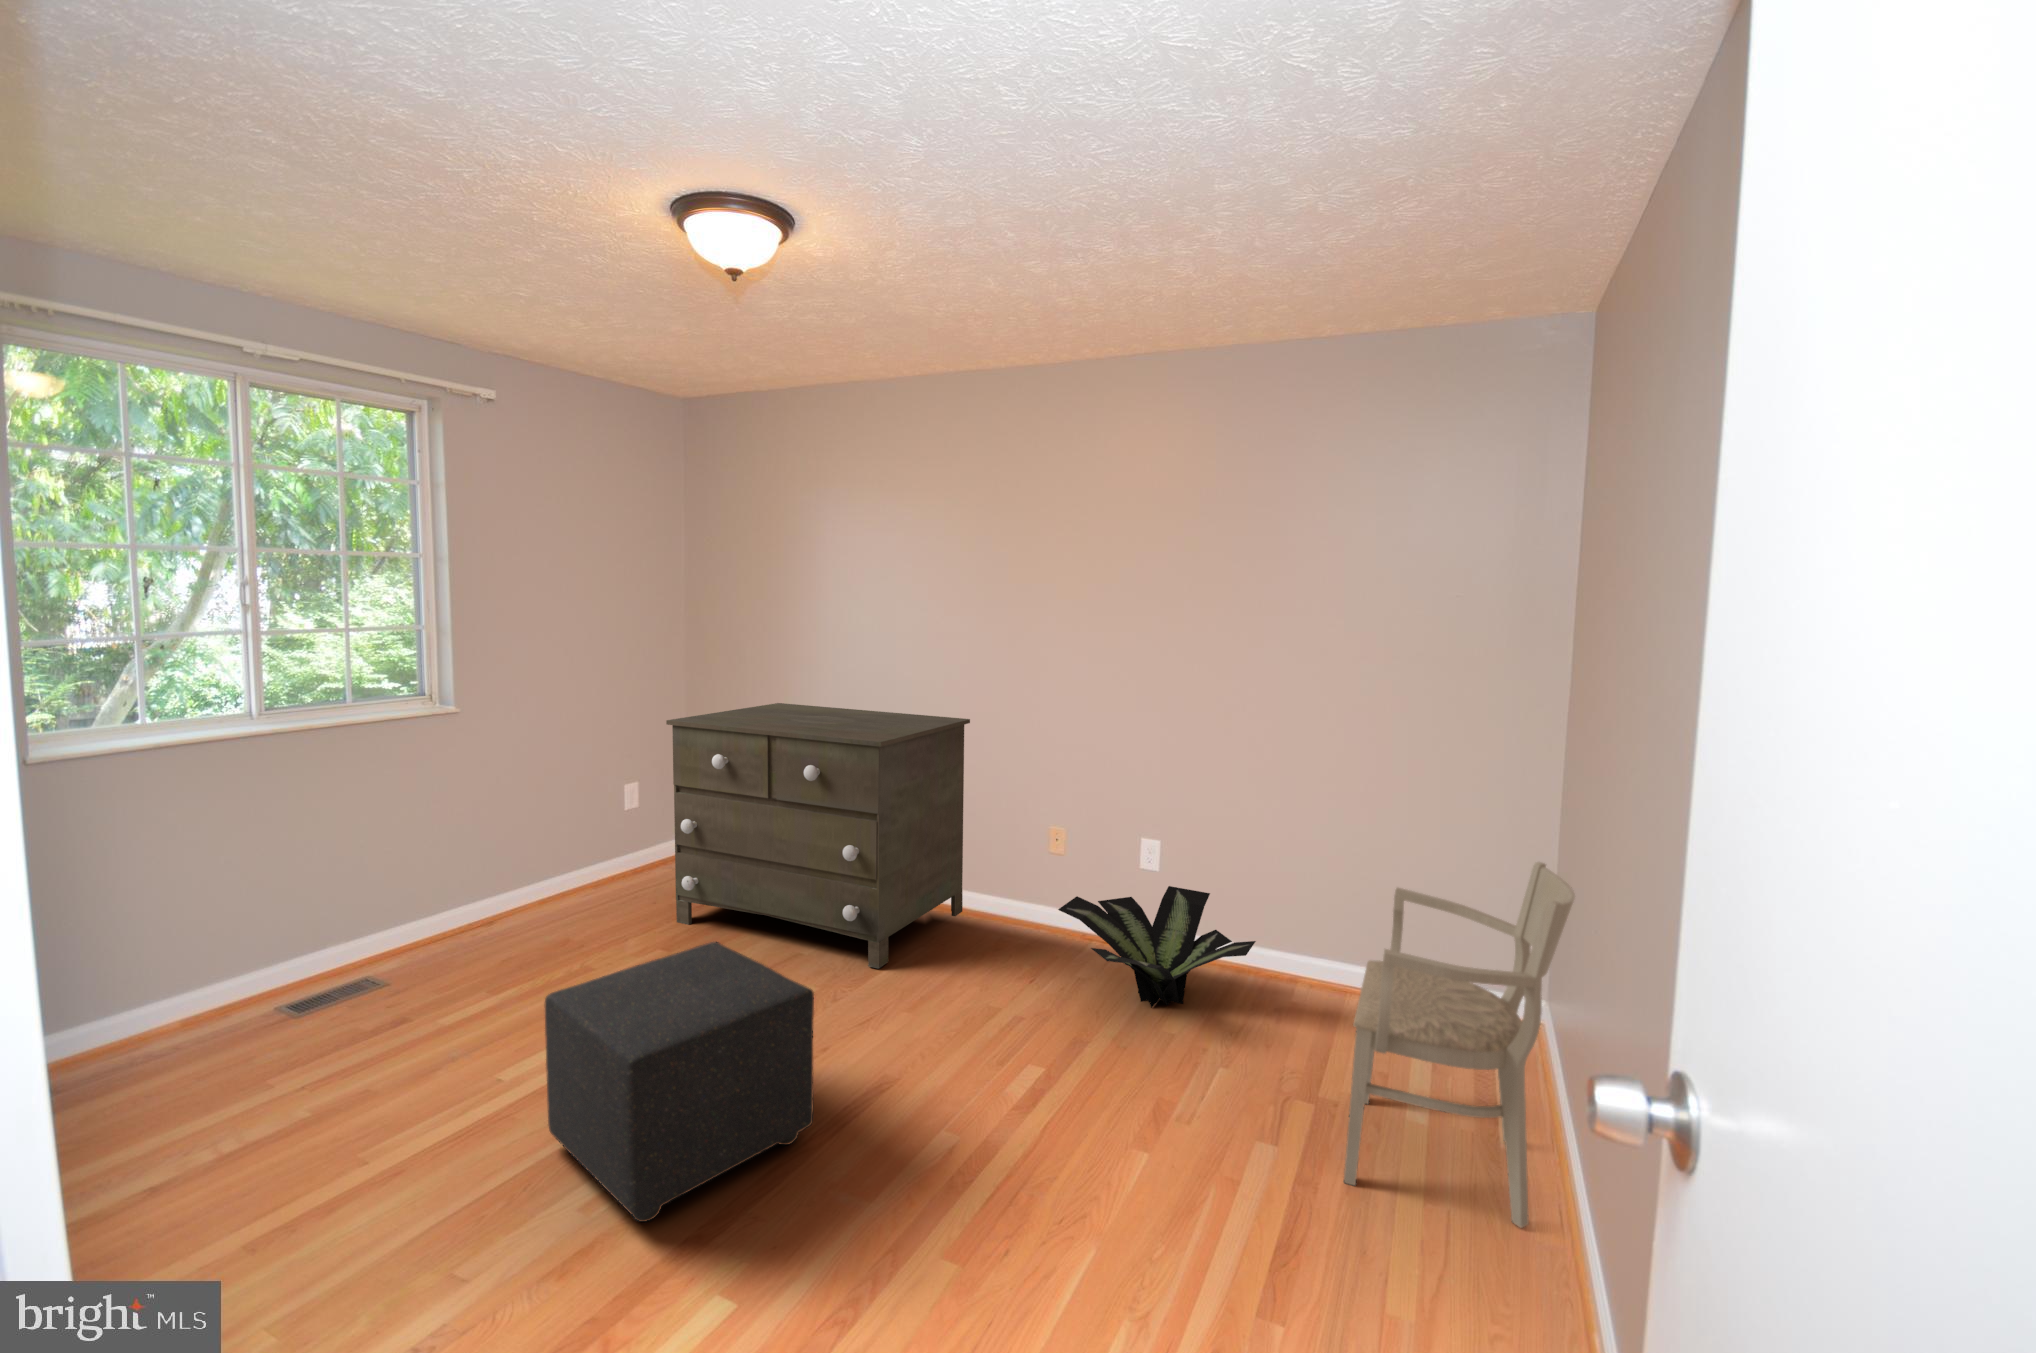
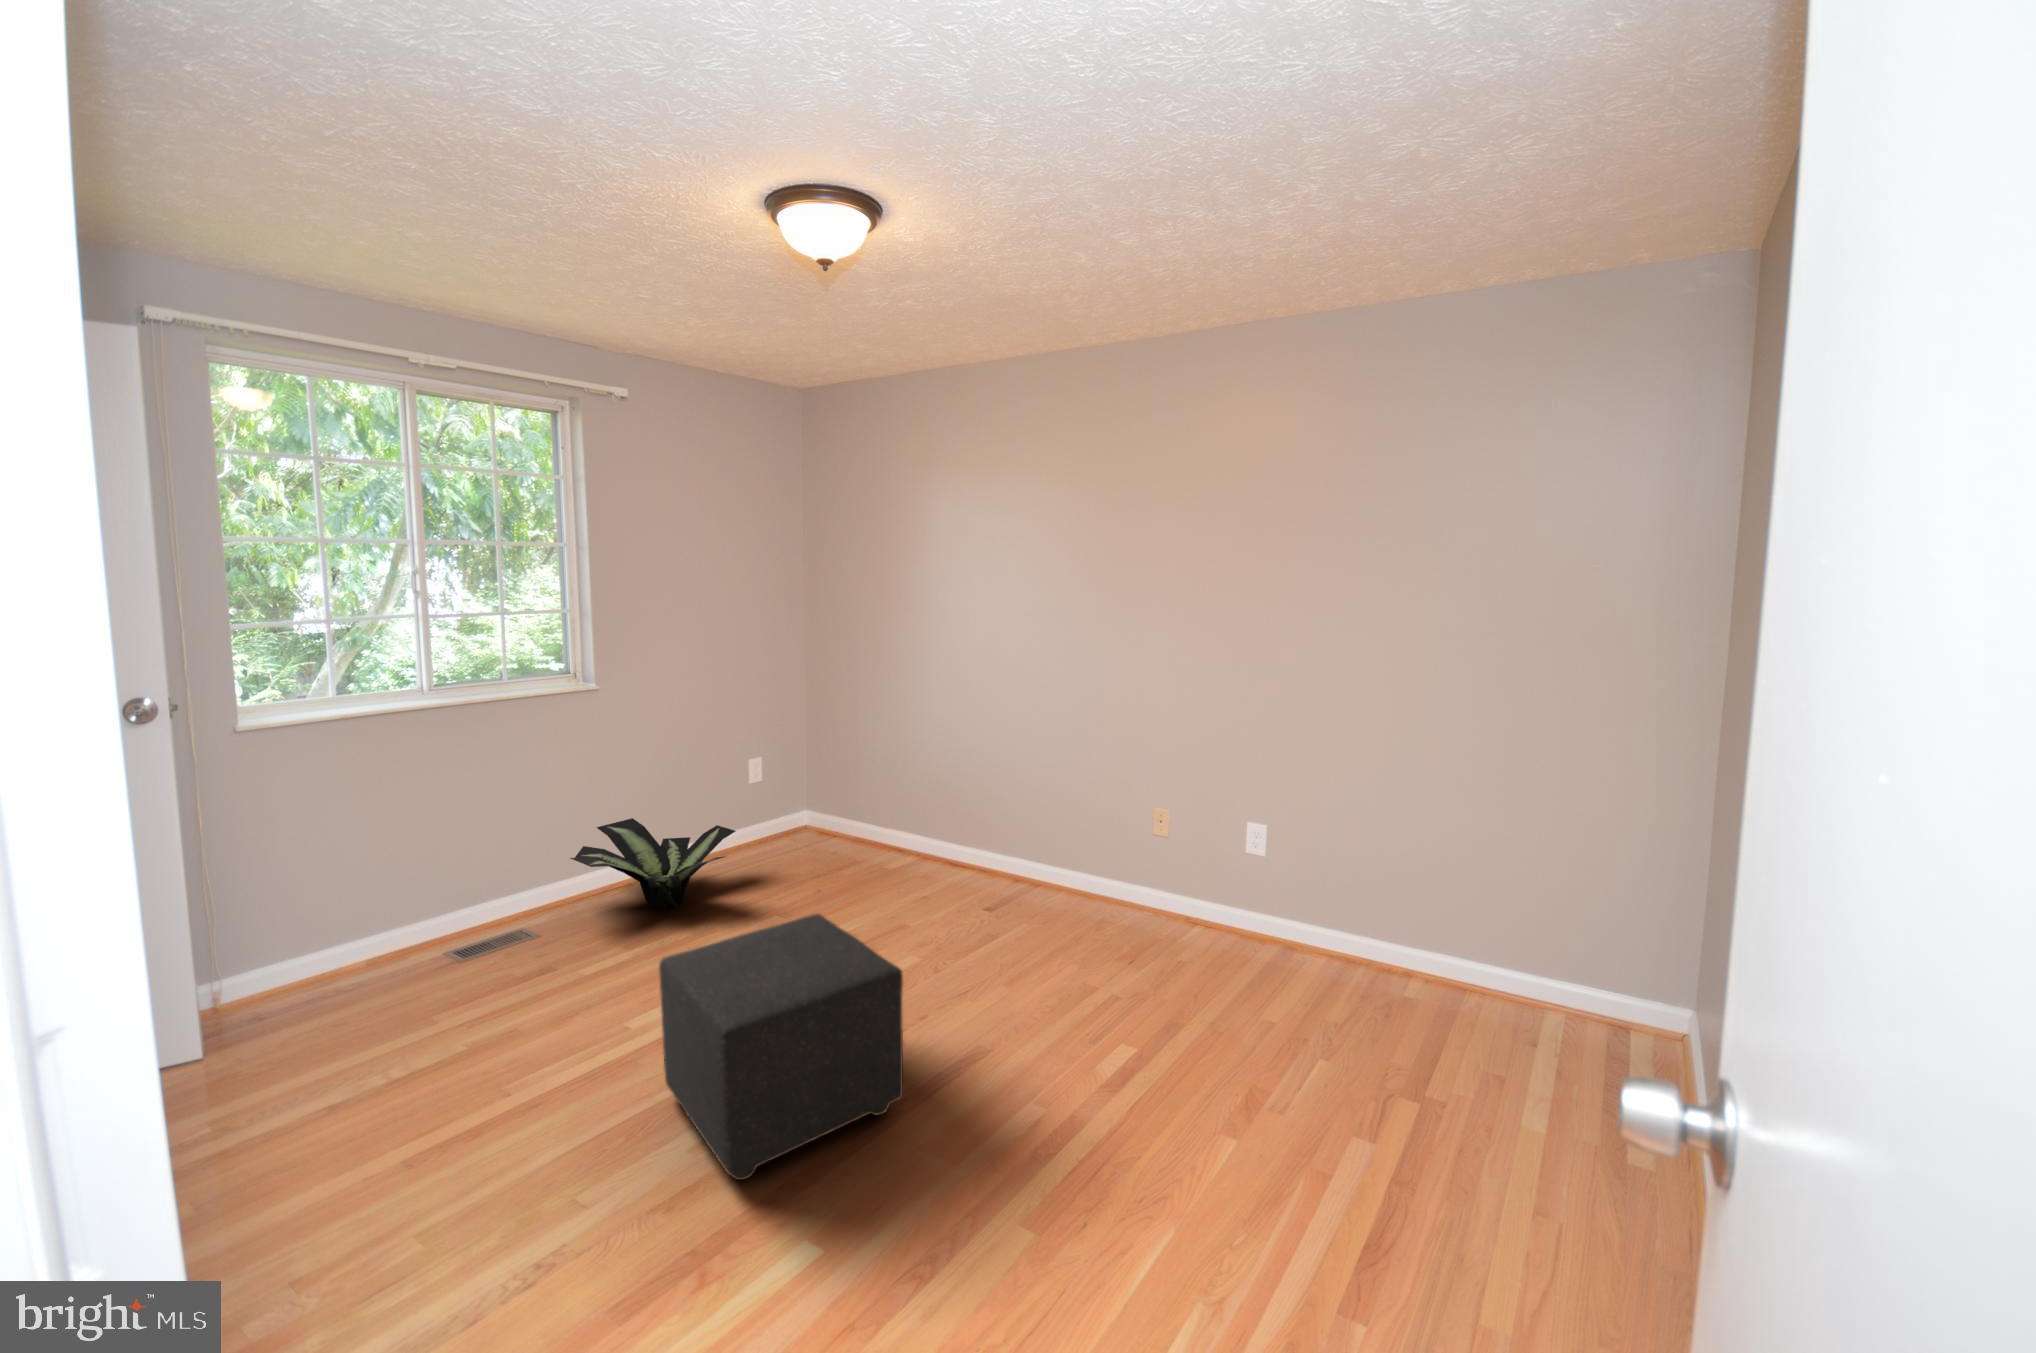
dresser: present [666,703,970,968] -> none [790,679,1077,942]
armchair: present [1344,862,1575,1228] -> none [1451,878,1741,1288]
potted plant: present [1058,886,1256,1008] -> present [570,818,735,909]

